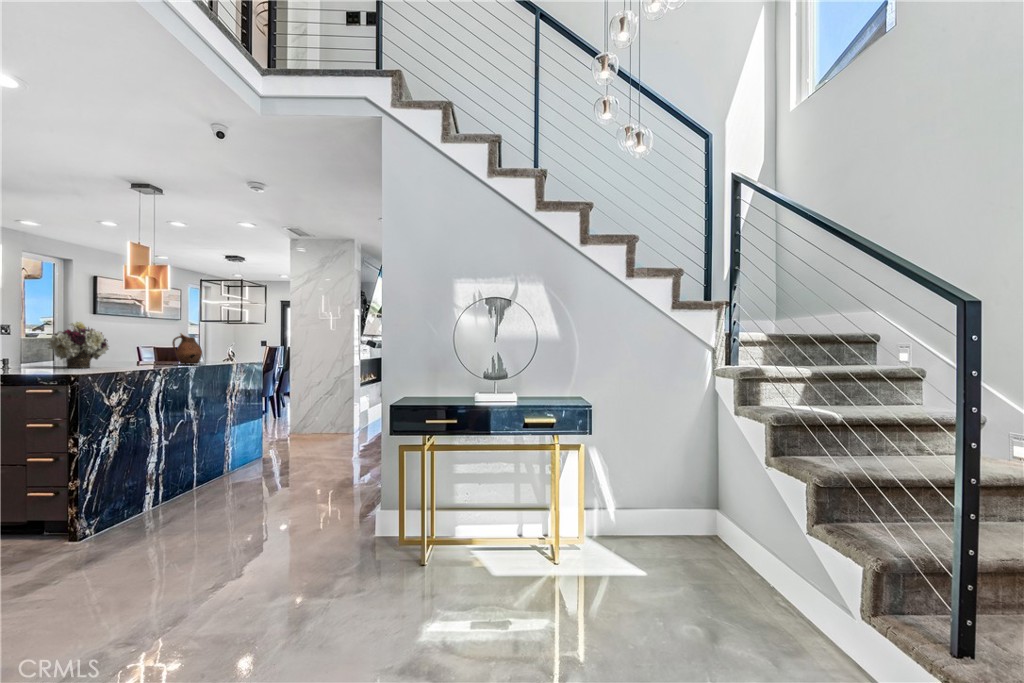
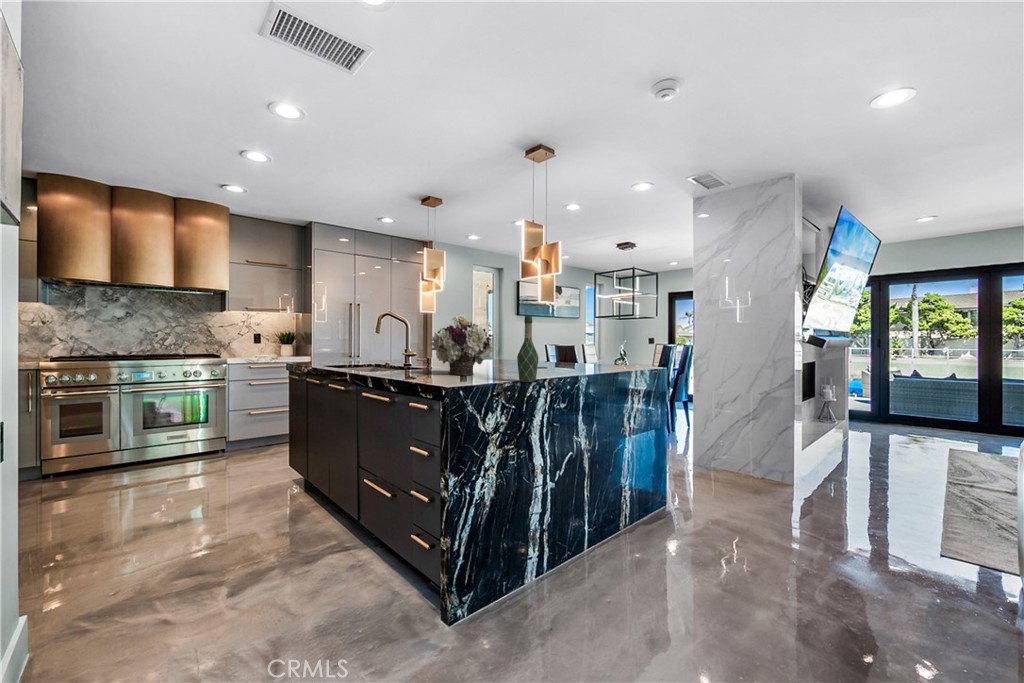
wine bottle: none [136,323,154,370] -> present [517,315,538,382]
ceramic pitcher: present [172,333,202,365] -> none [563,330,604,374]

